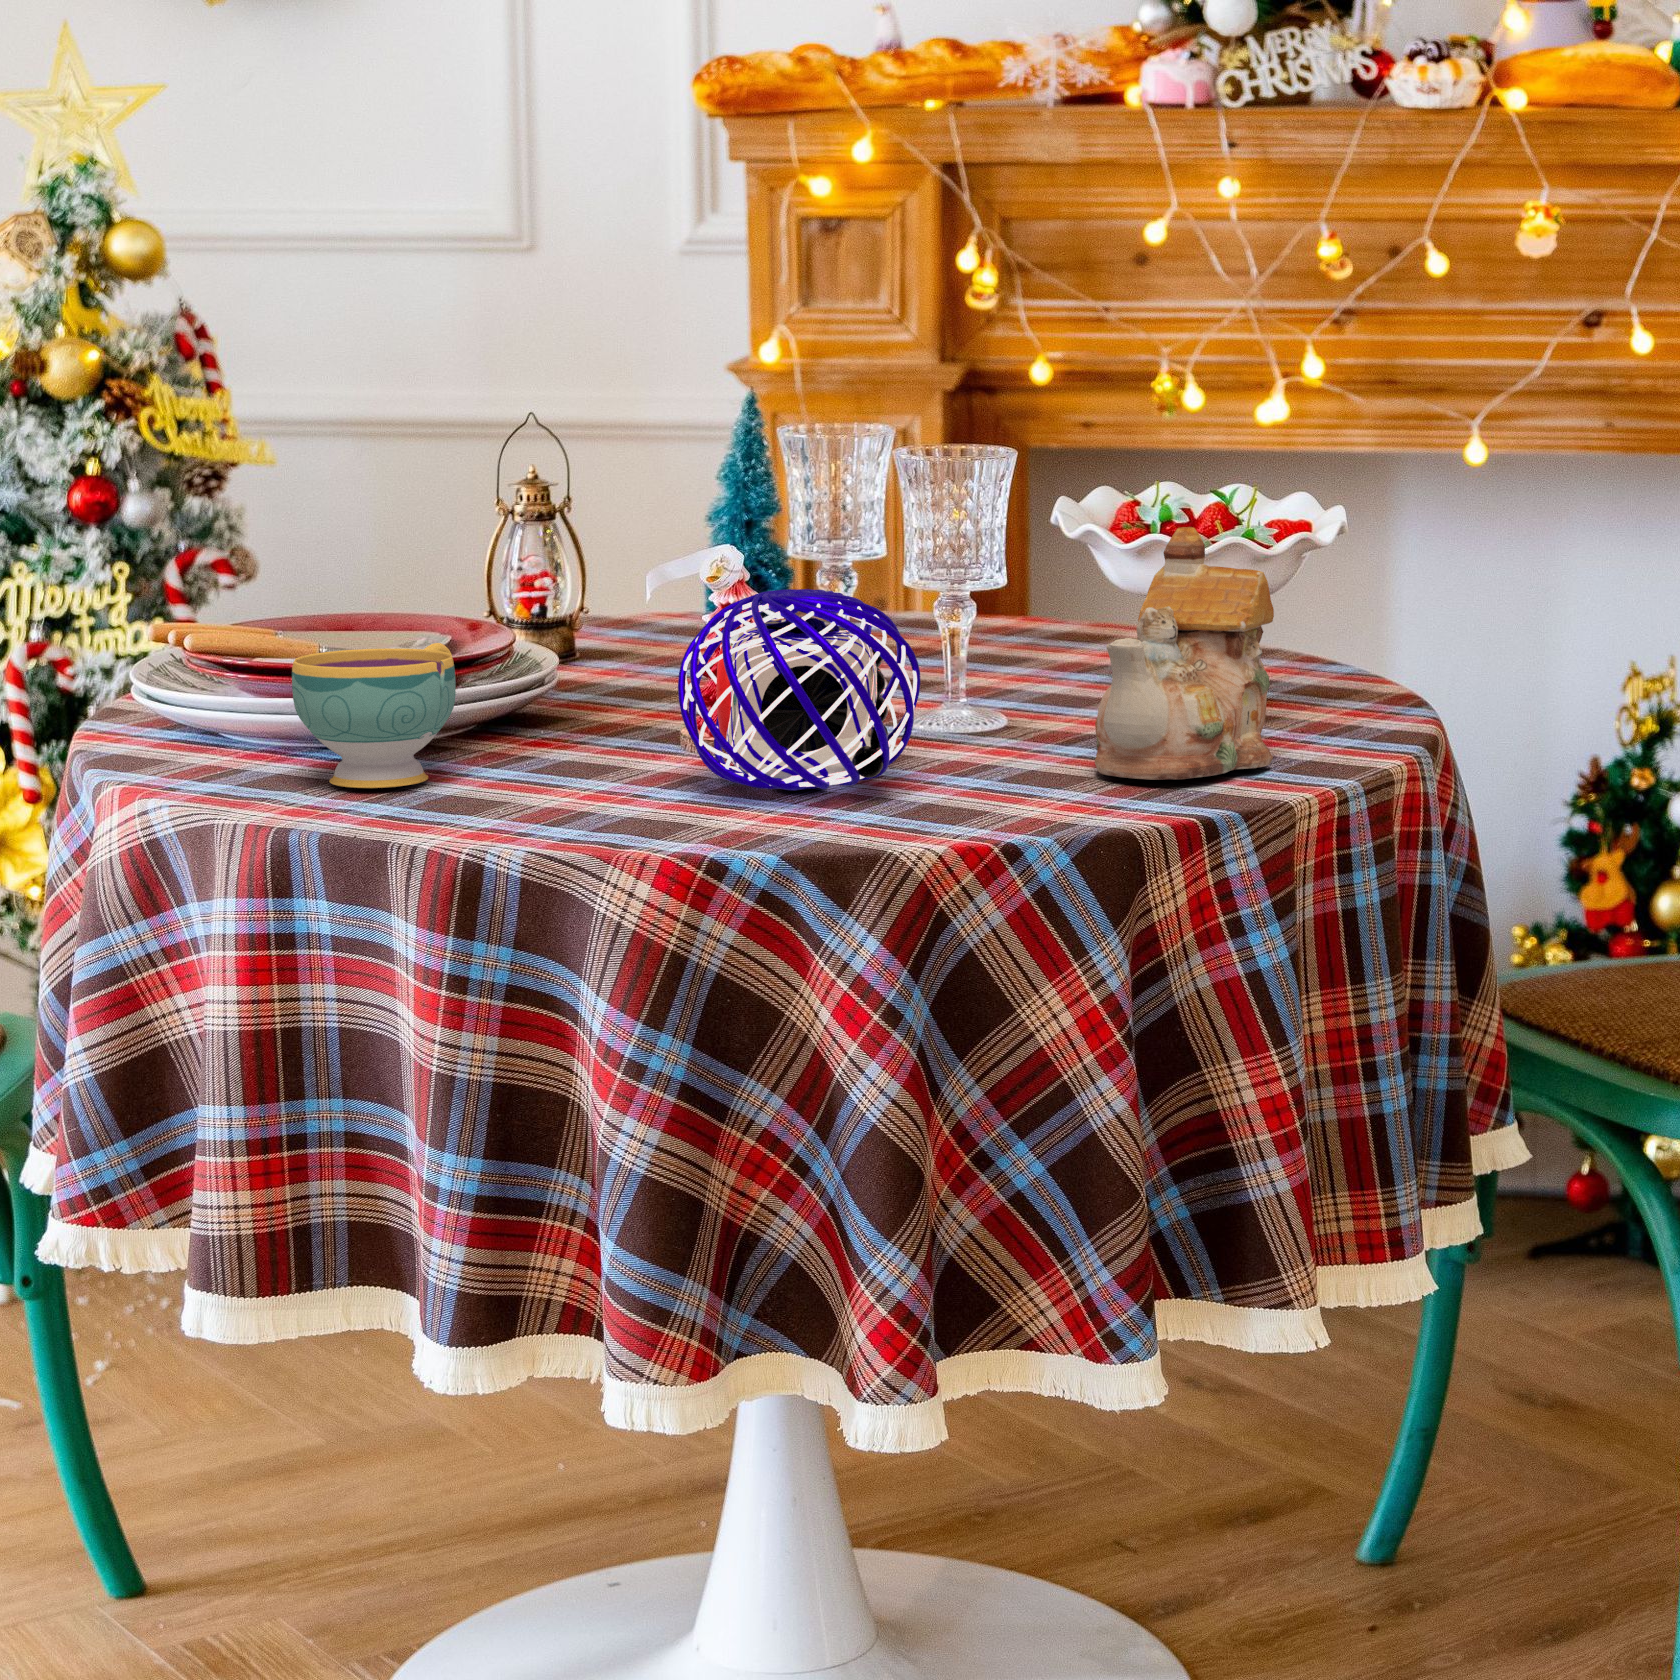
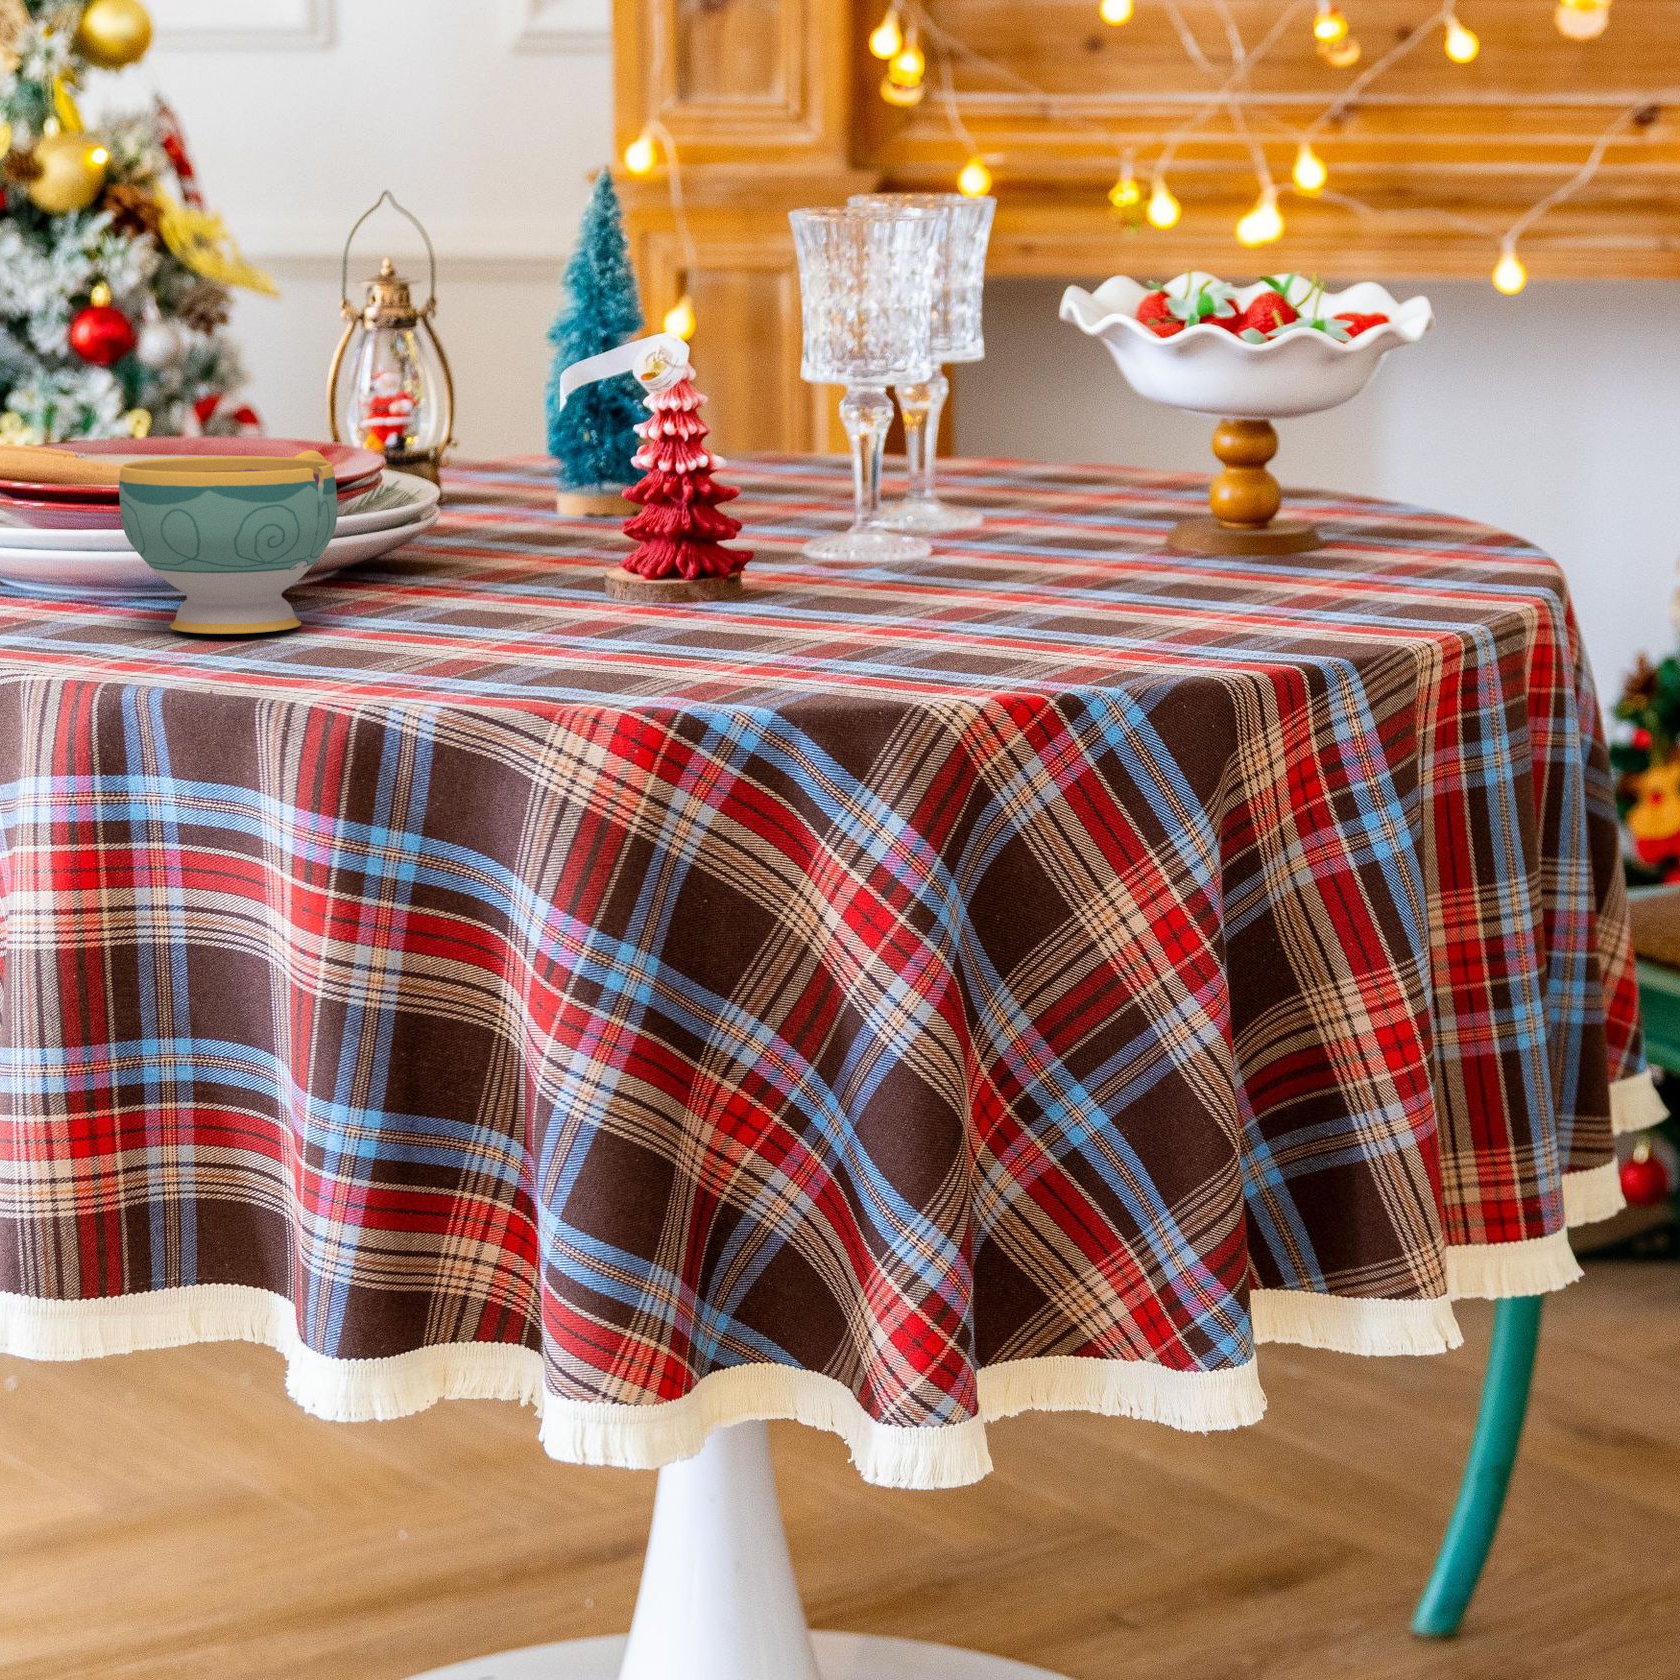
teapot: present [1095,527,1274,780] -> none [1159,314,1380,628]
decorative orb: present [678,589,920,790] -> none [631,381,943,638]

